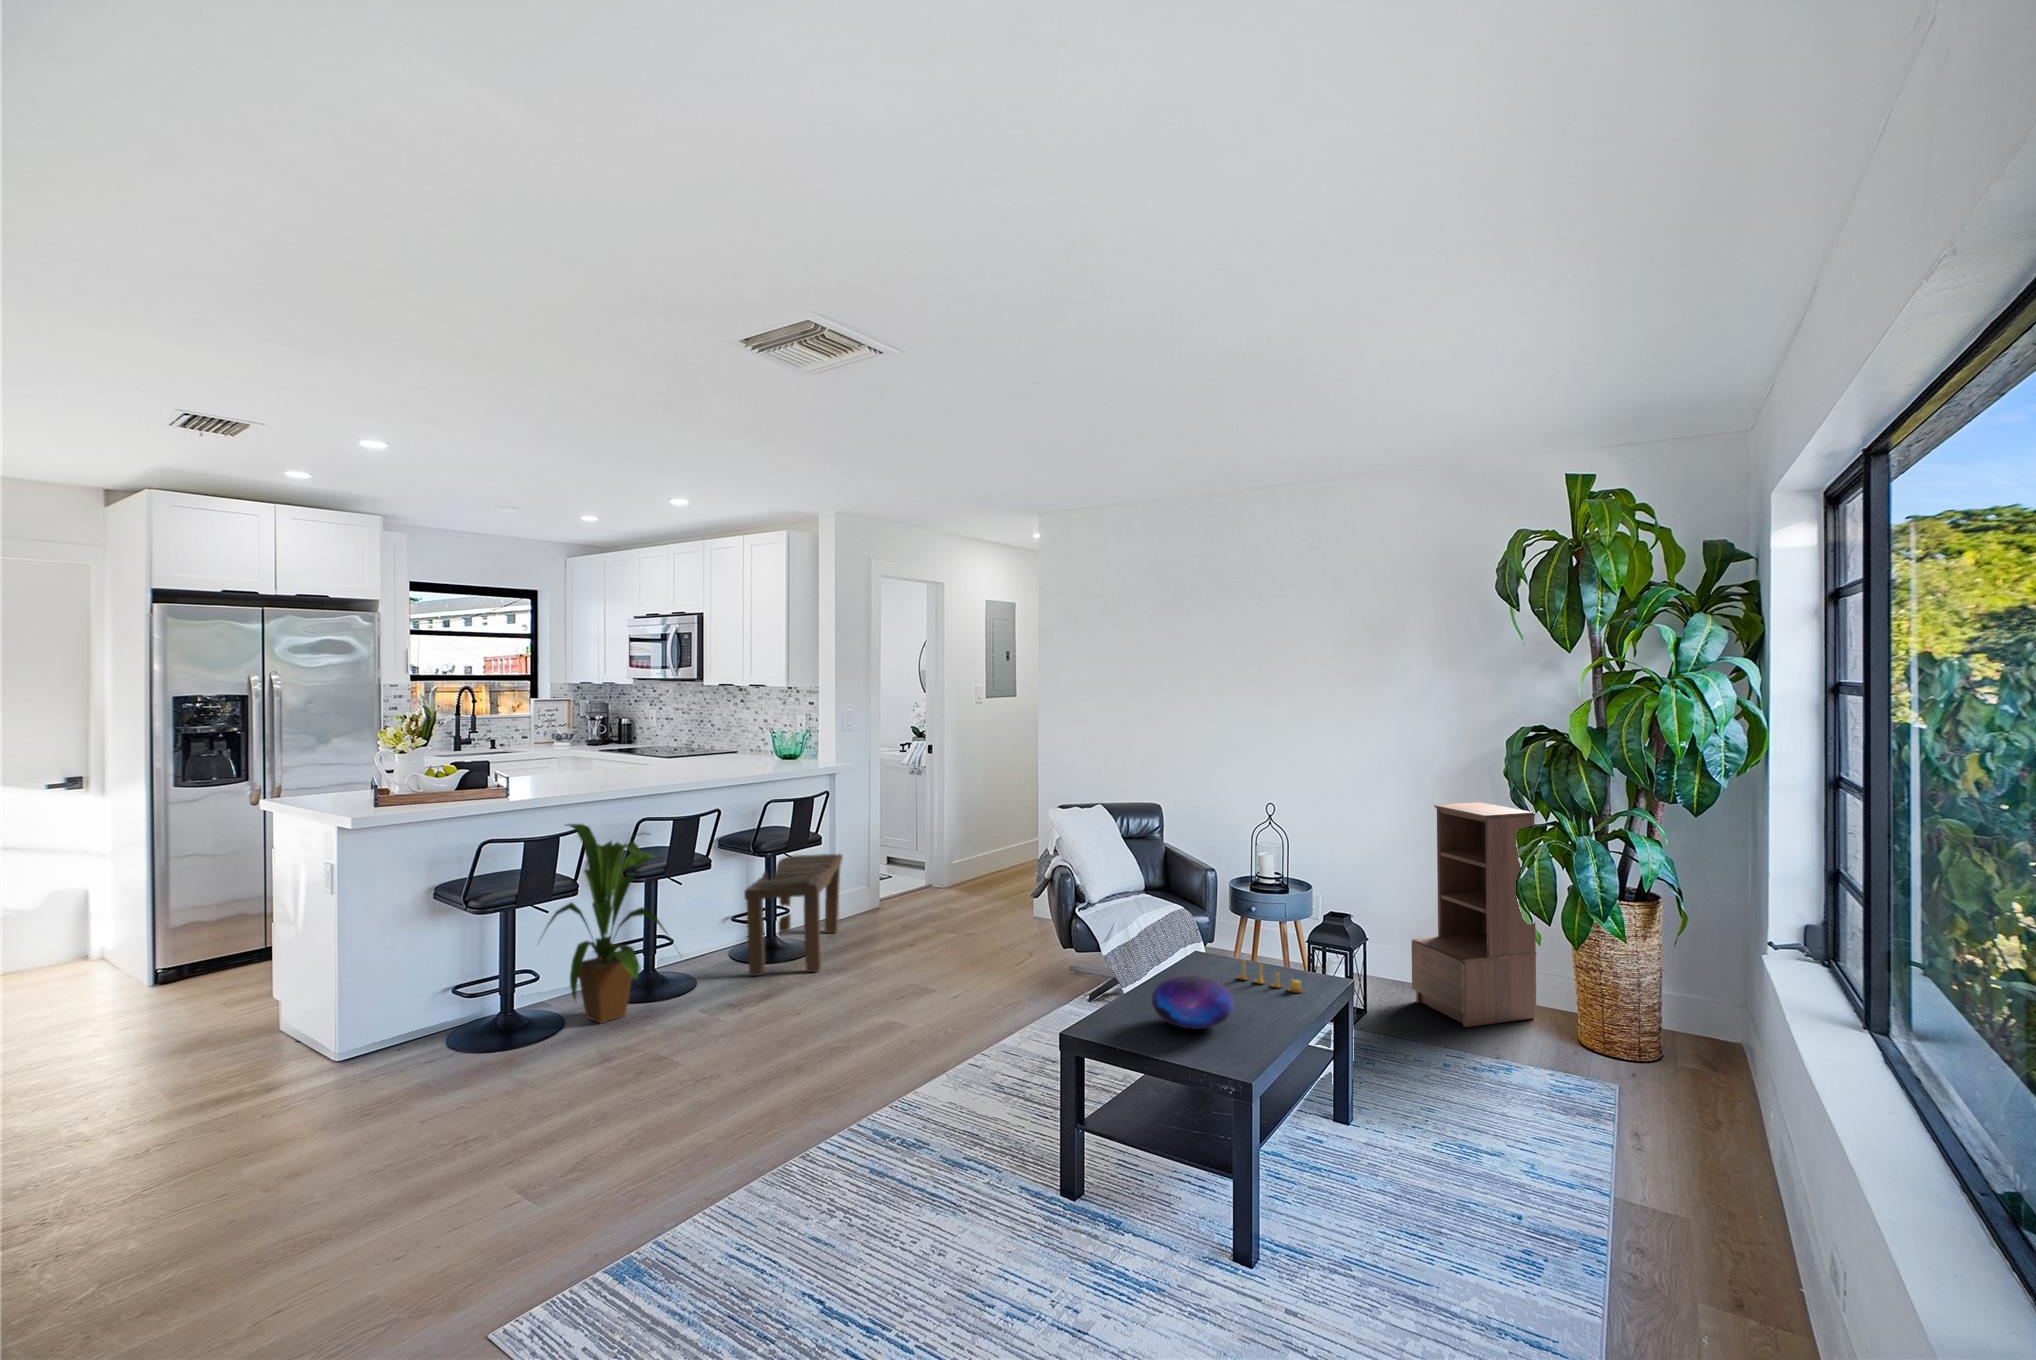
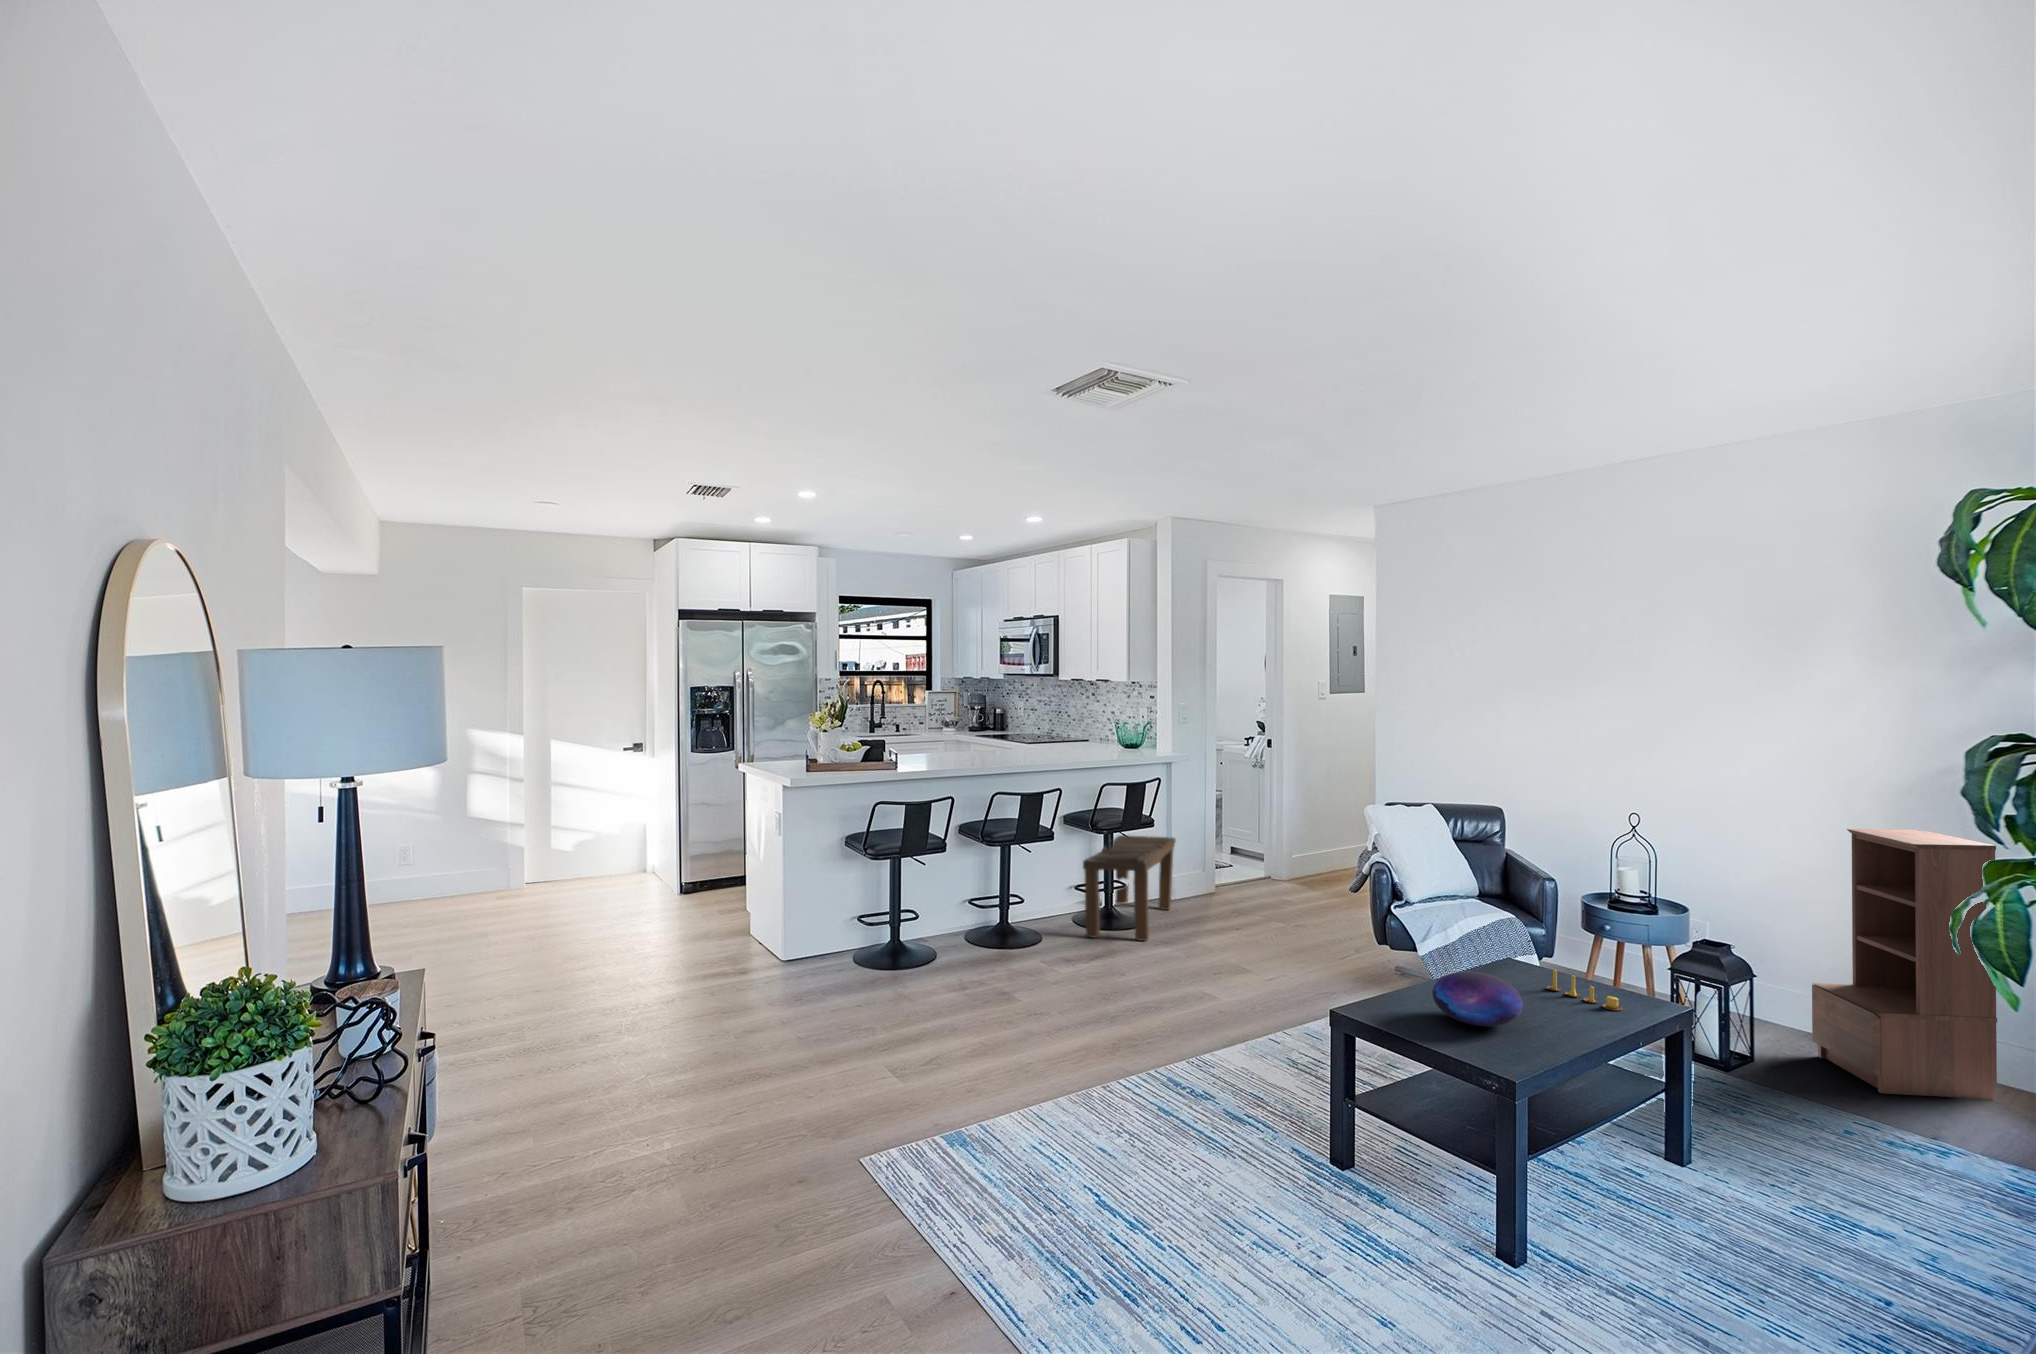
house plant: present [546,824,680,1024] -> none [917,791,1027,959]

